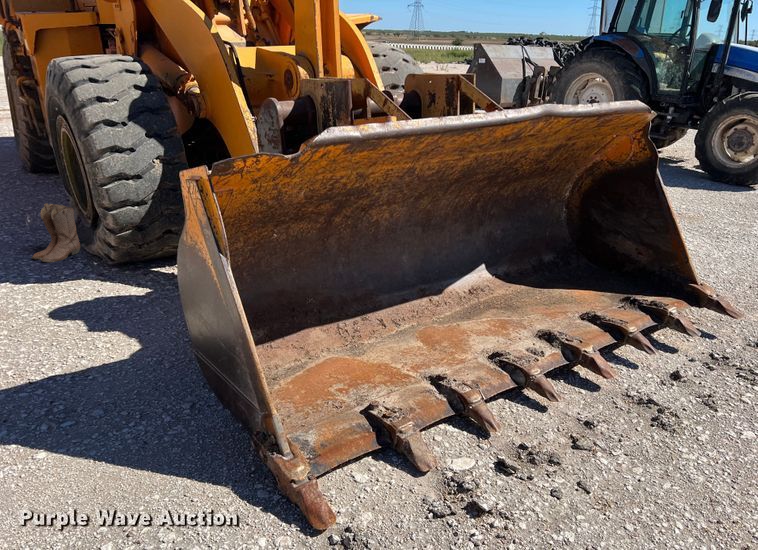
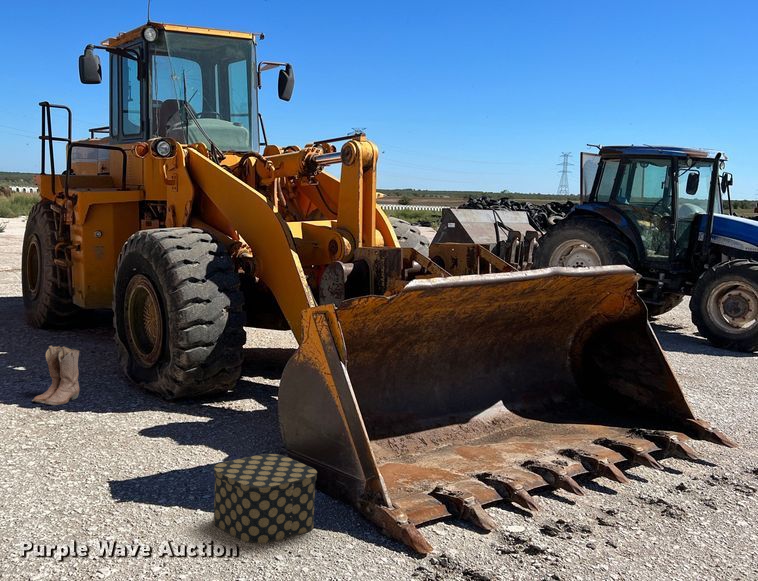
storage box: none [96,359,222,484] -> present [213,454,317,544]

